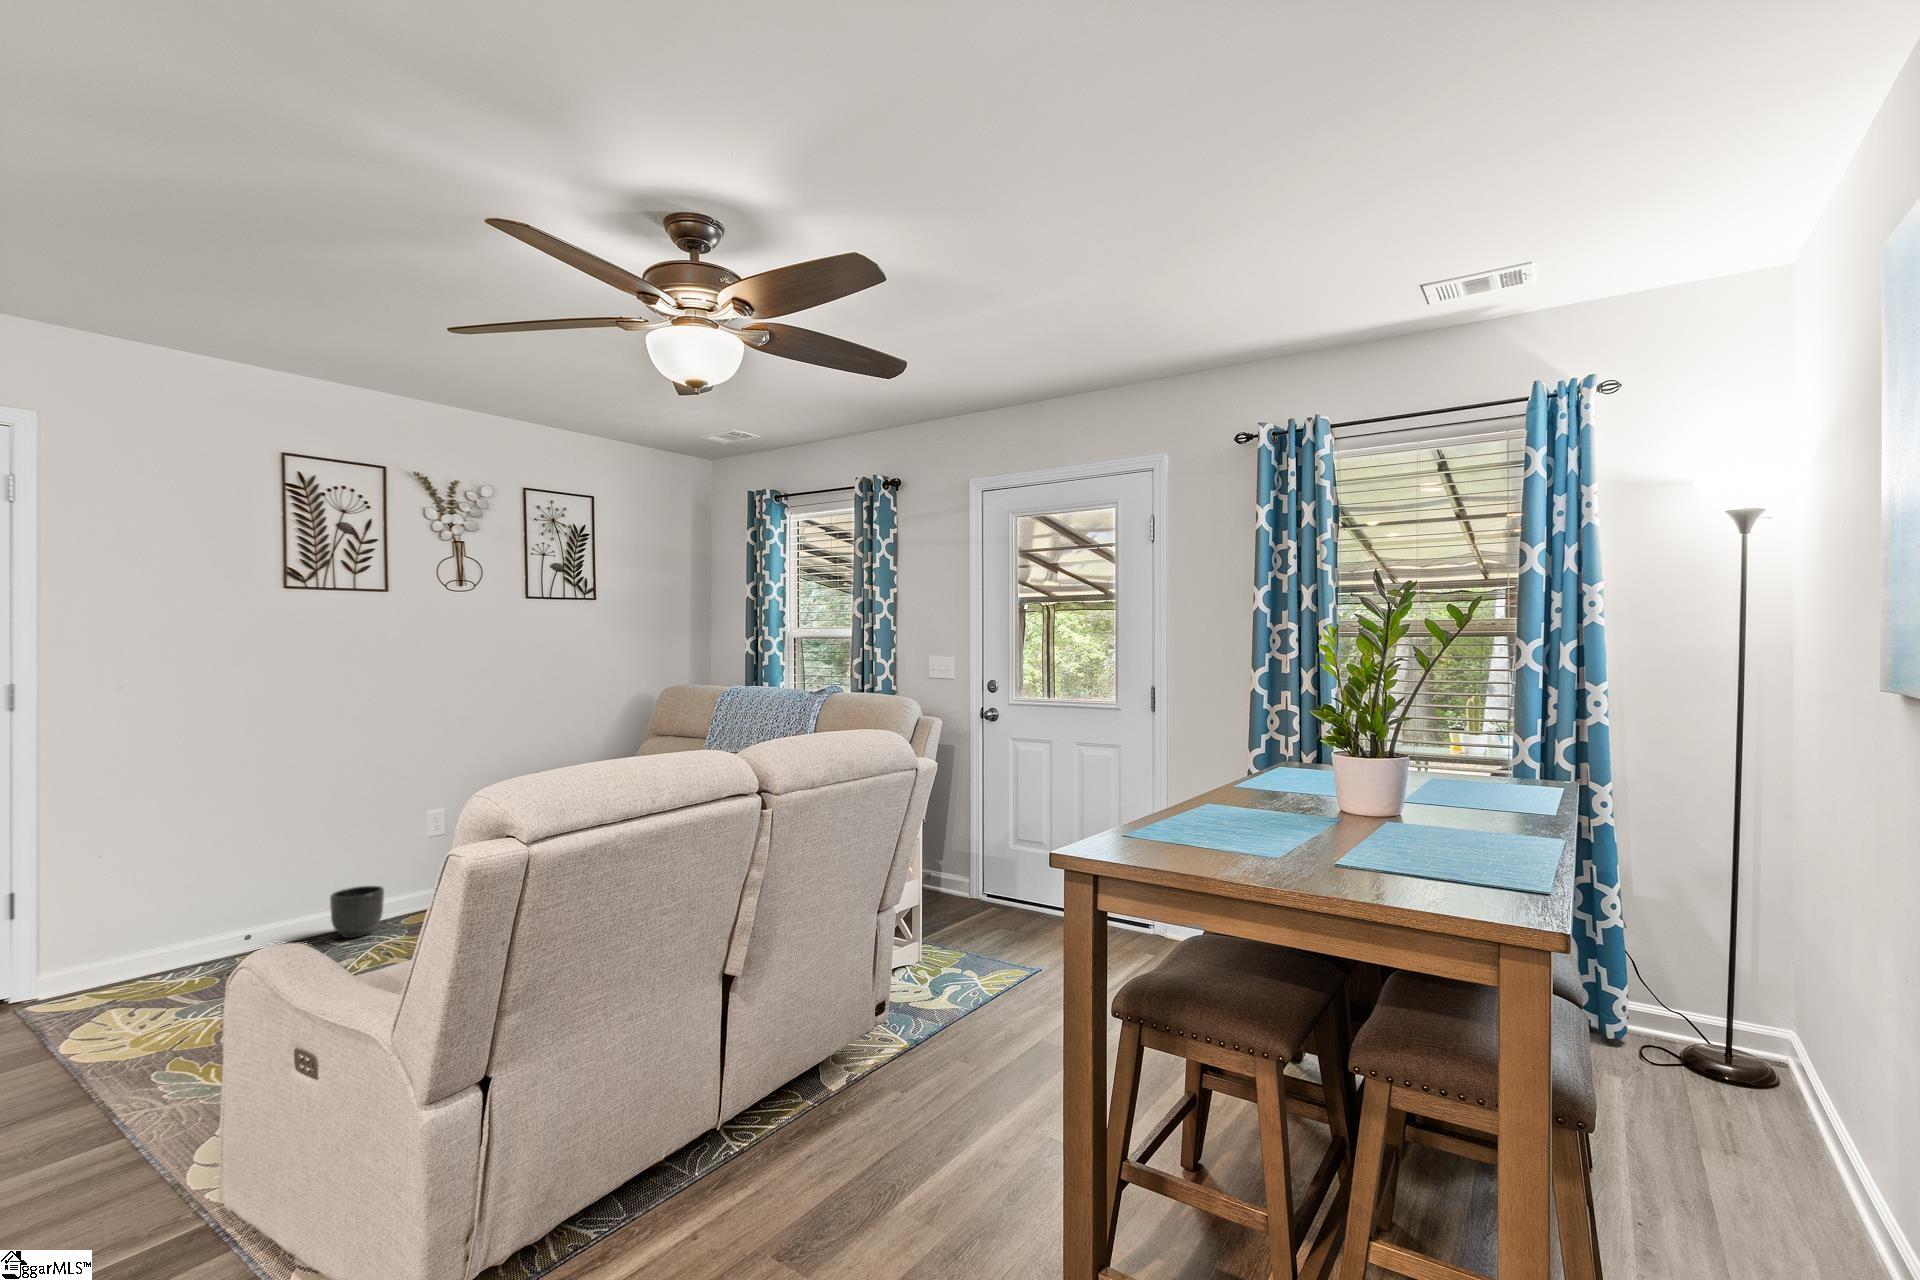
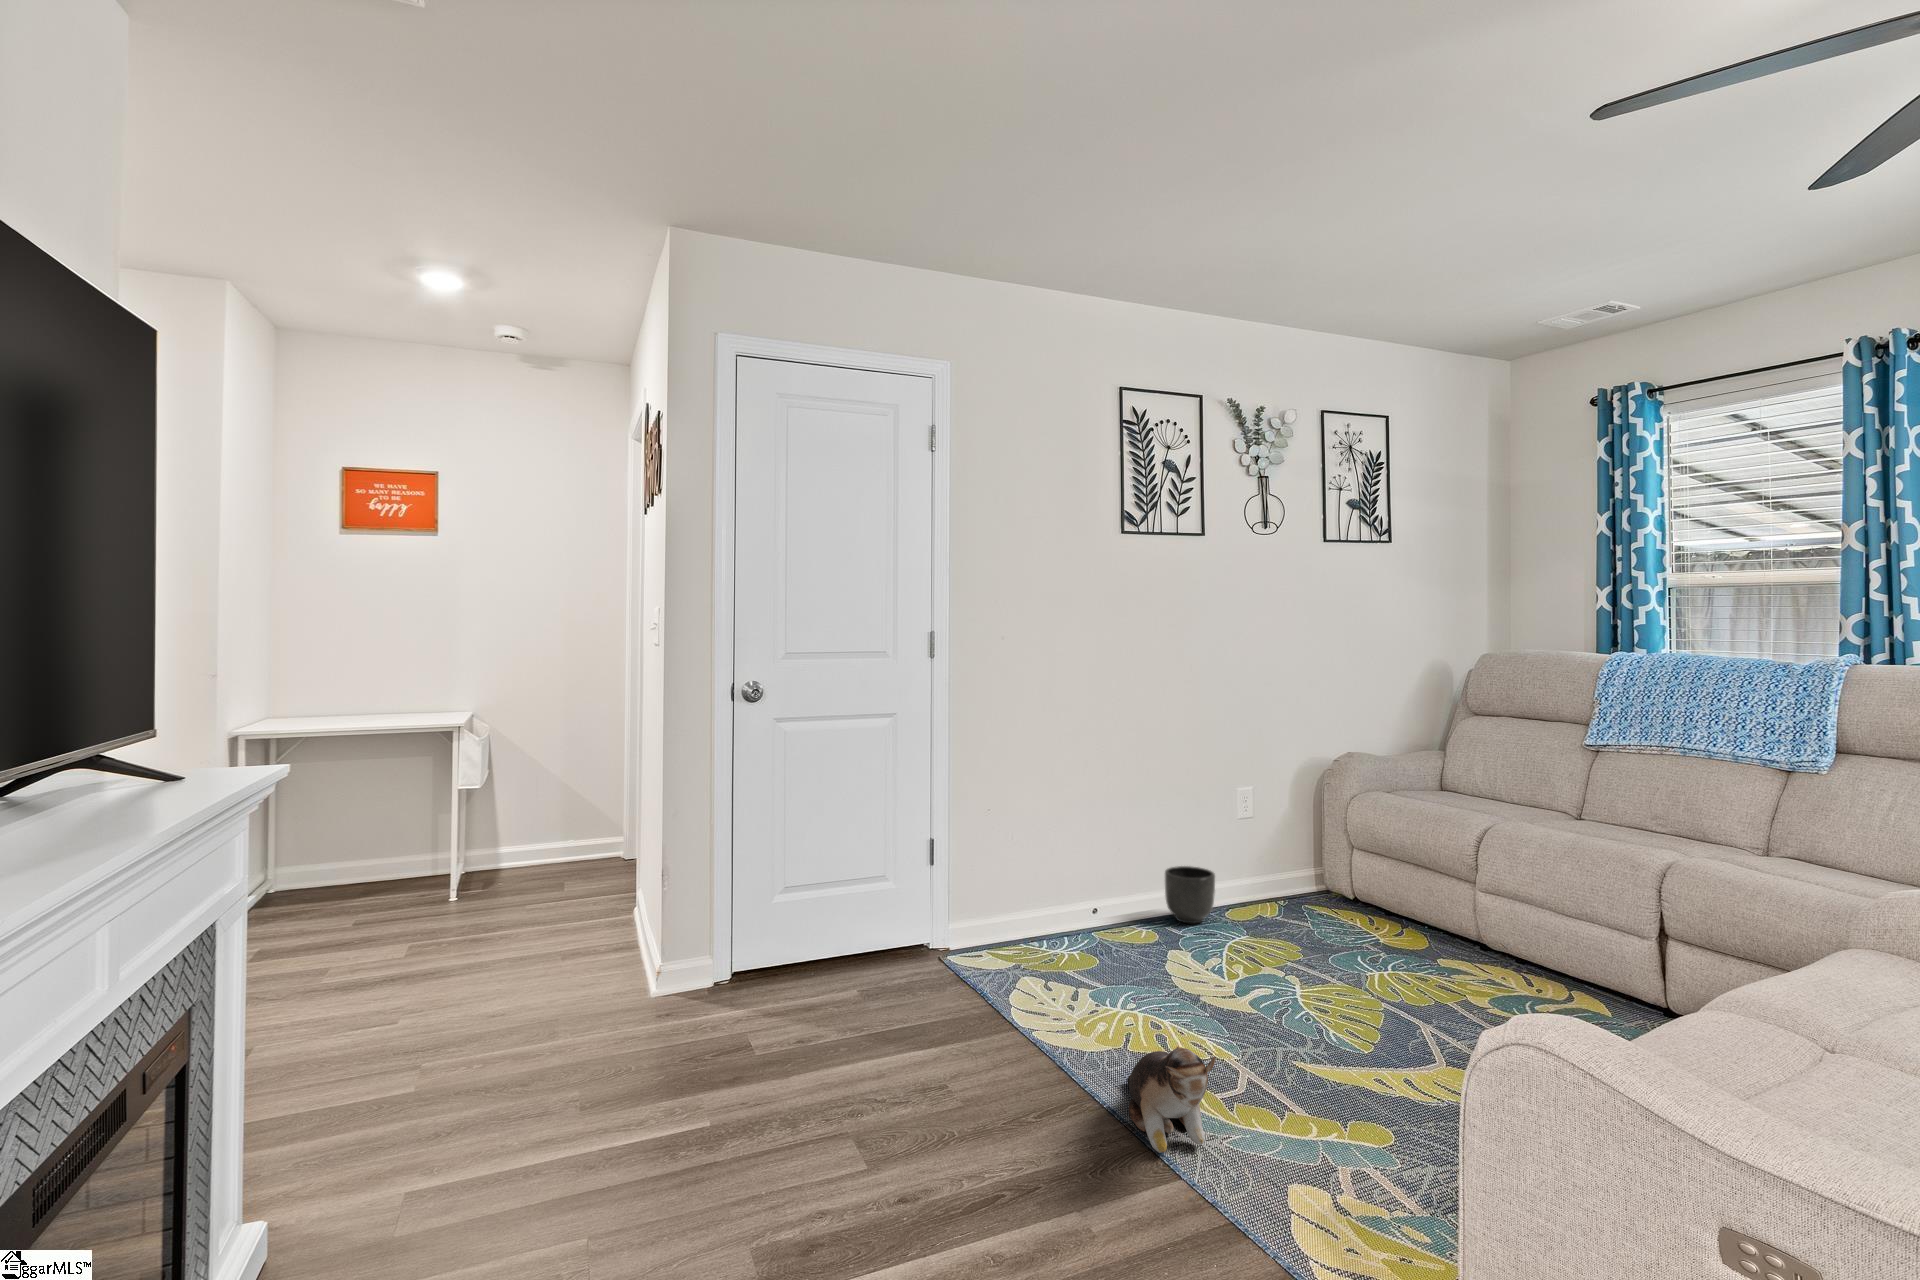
plush toy: none [68,1050,152,1148] -> present [1127,1047,1215,1153]

